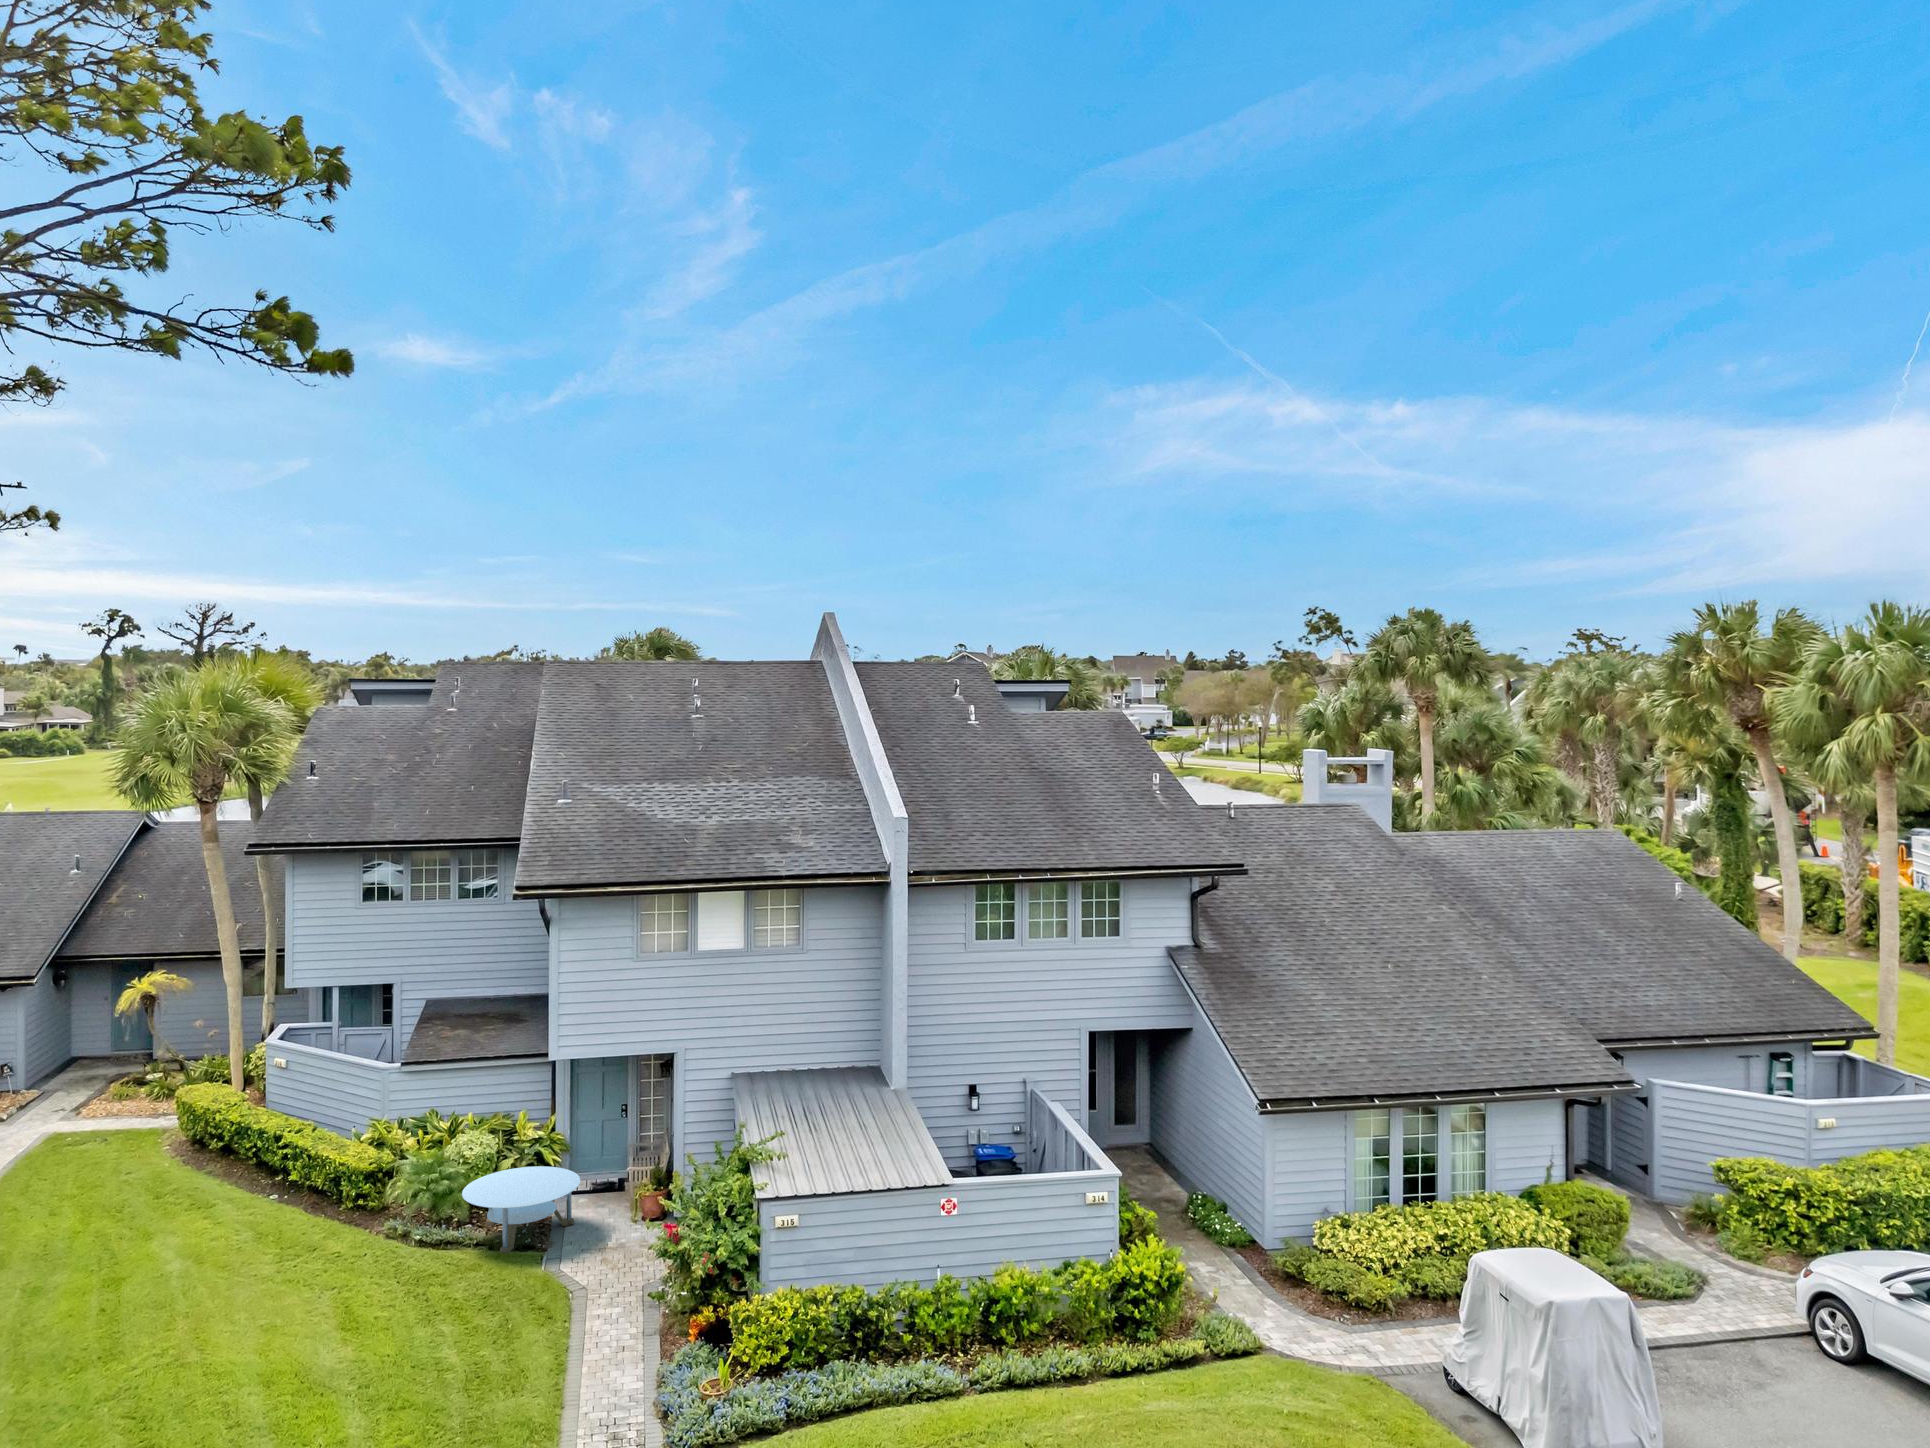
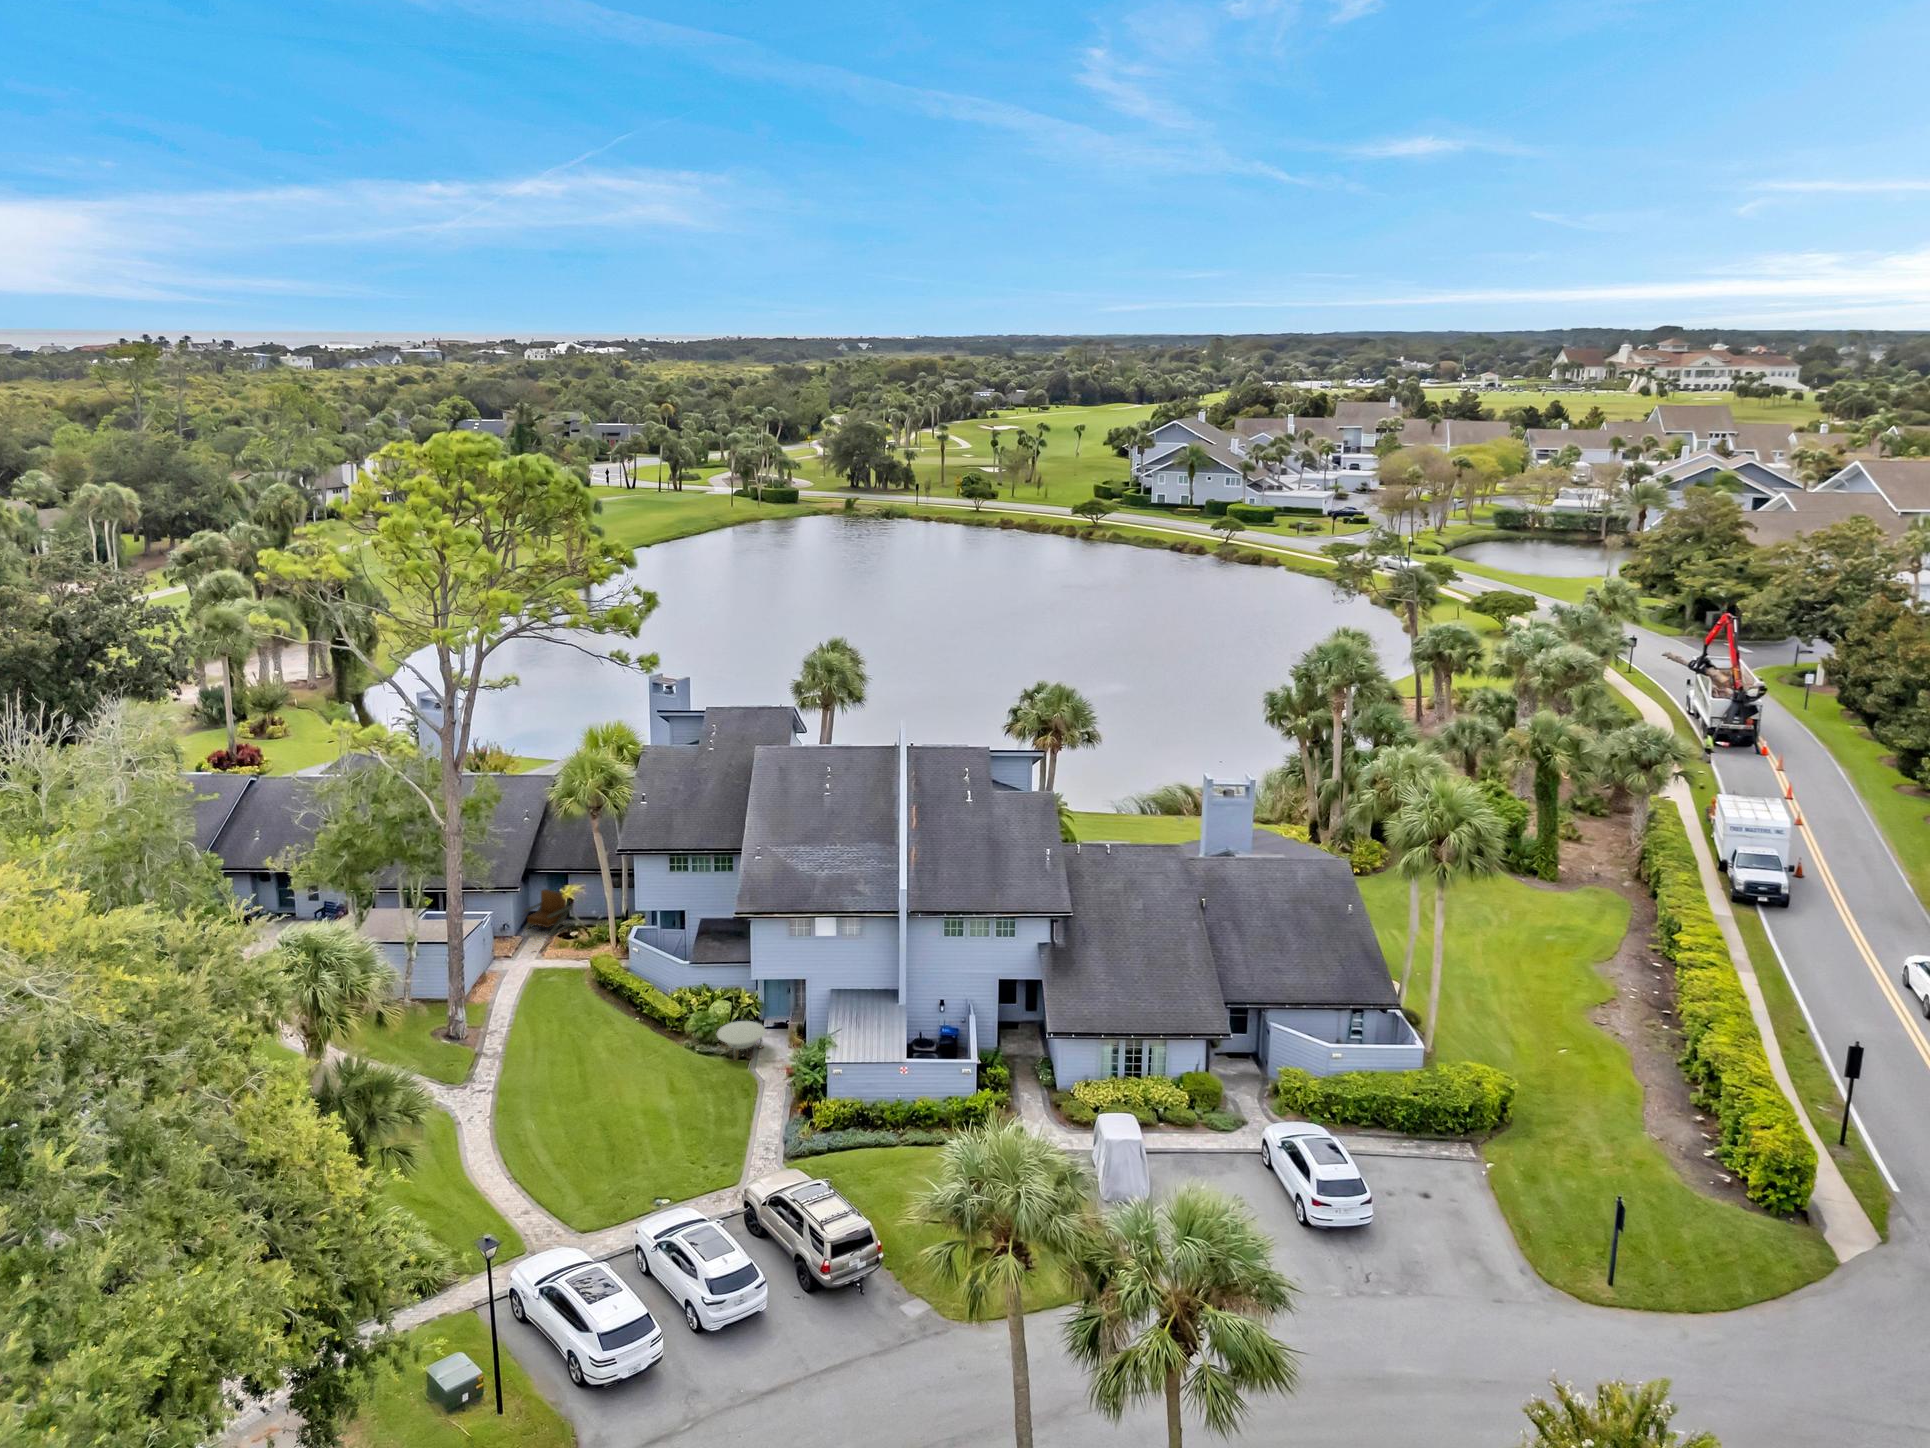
lounge chair: none [57,998,167,1083] -> present [524,889,571,935]

